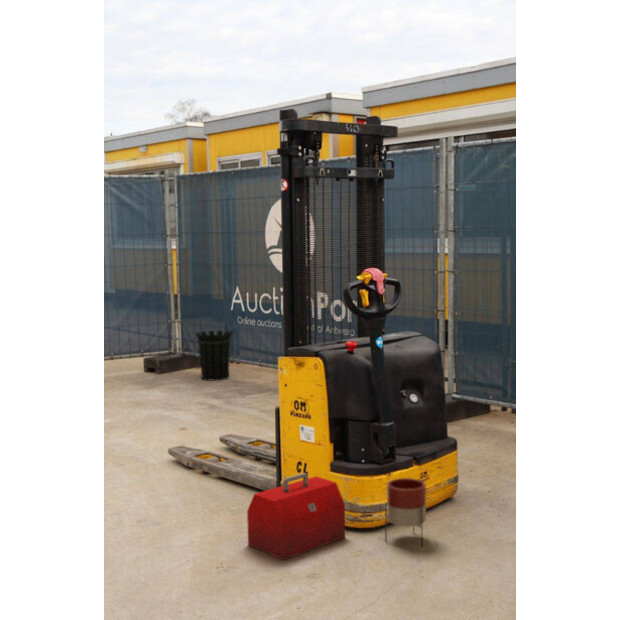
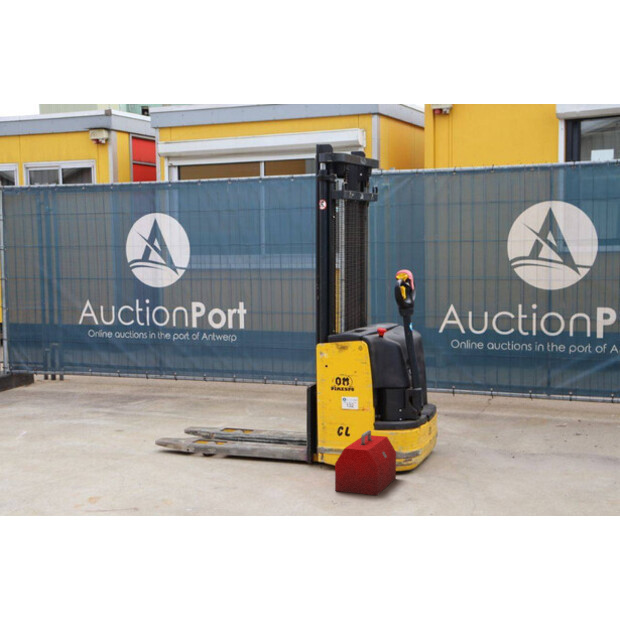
waste bin: present [196,331,232,380] -> none [48,344,86,393]
planter: present [385,478,426,545] -> none [425,428,456,477]

